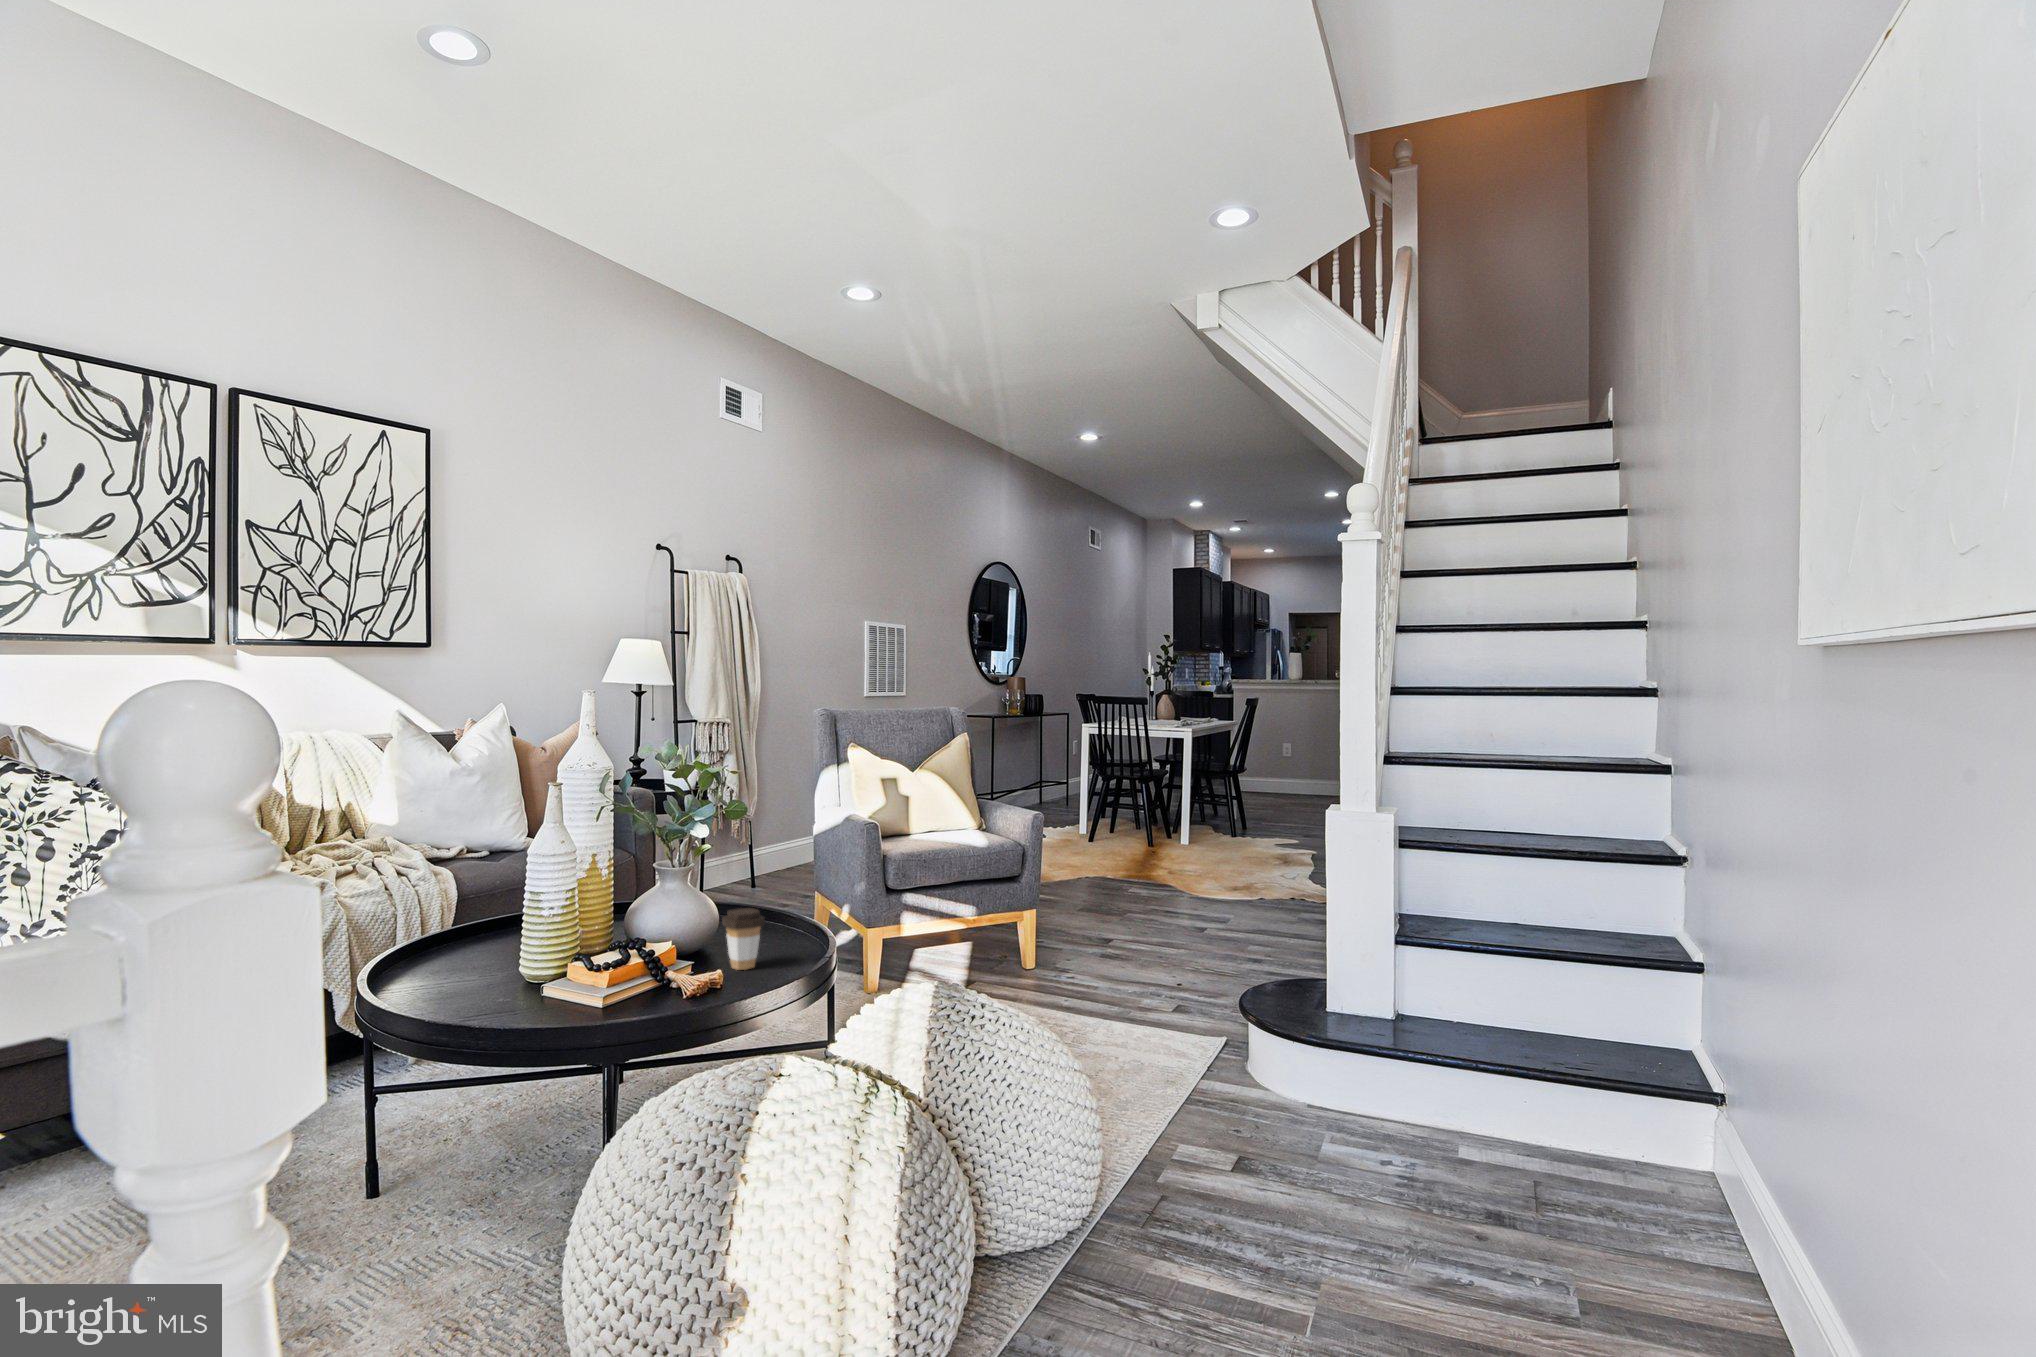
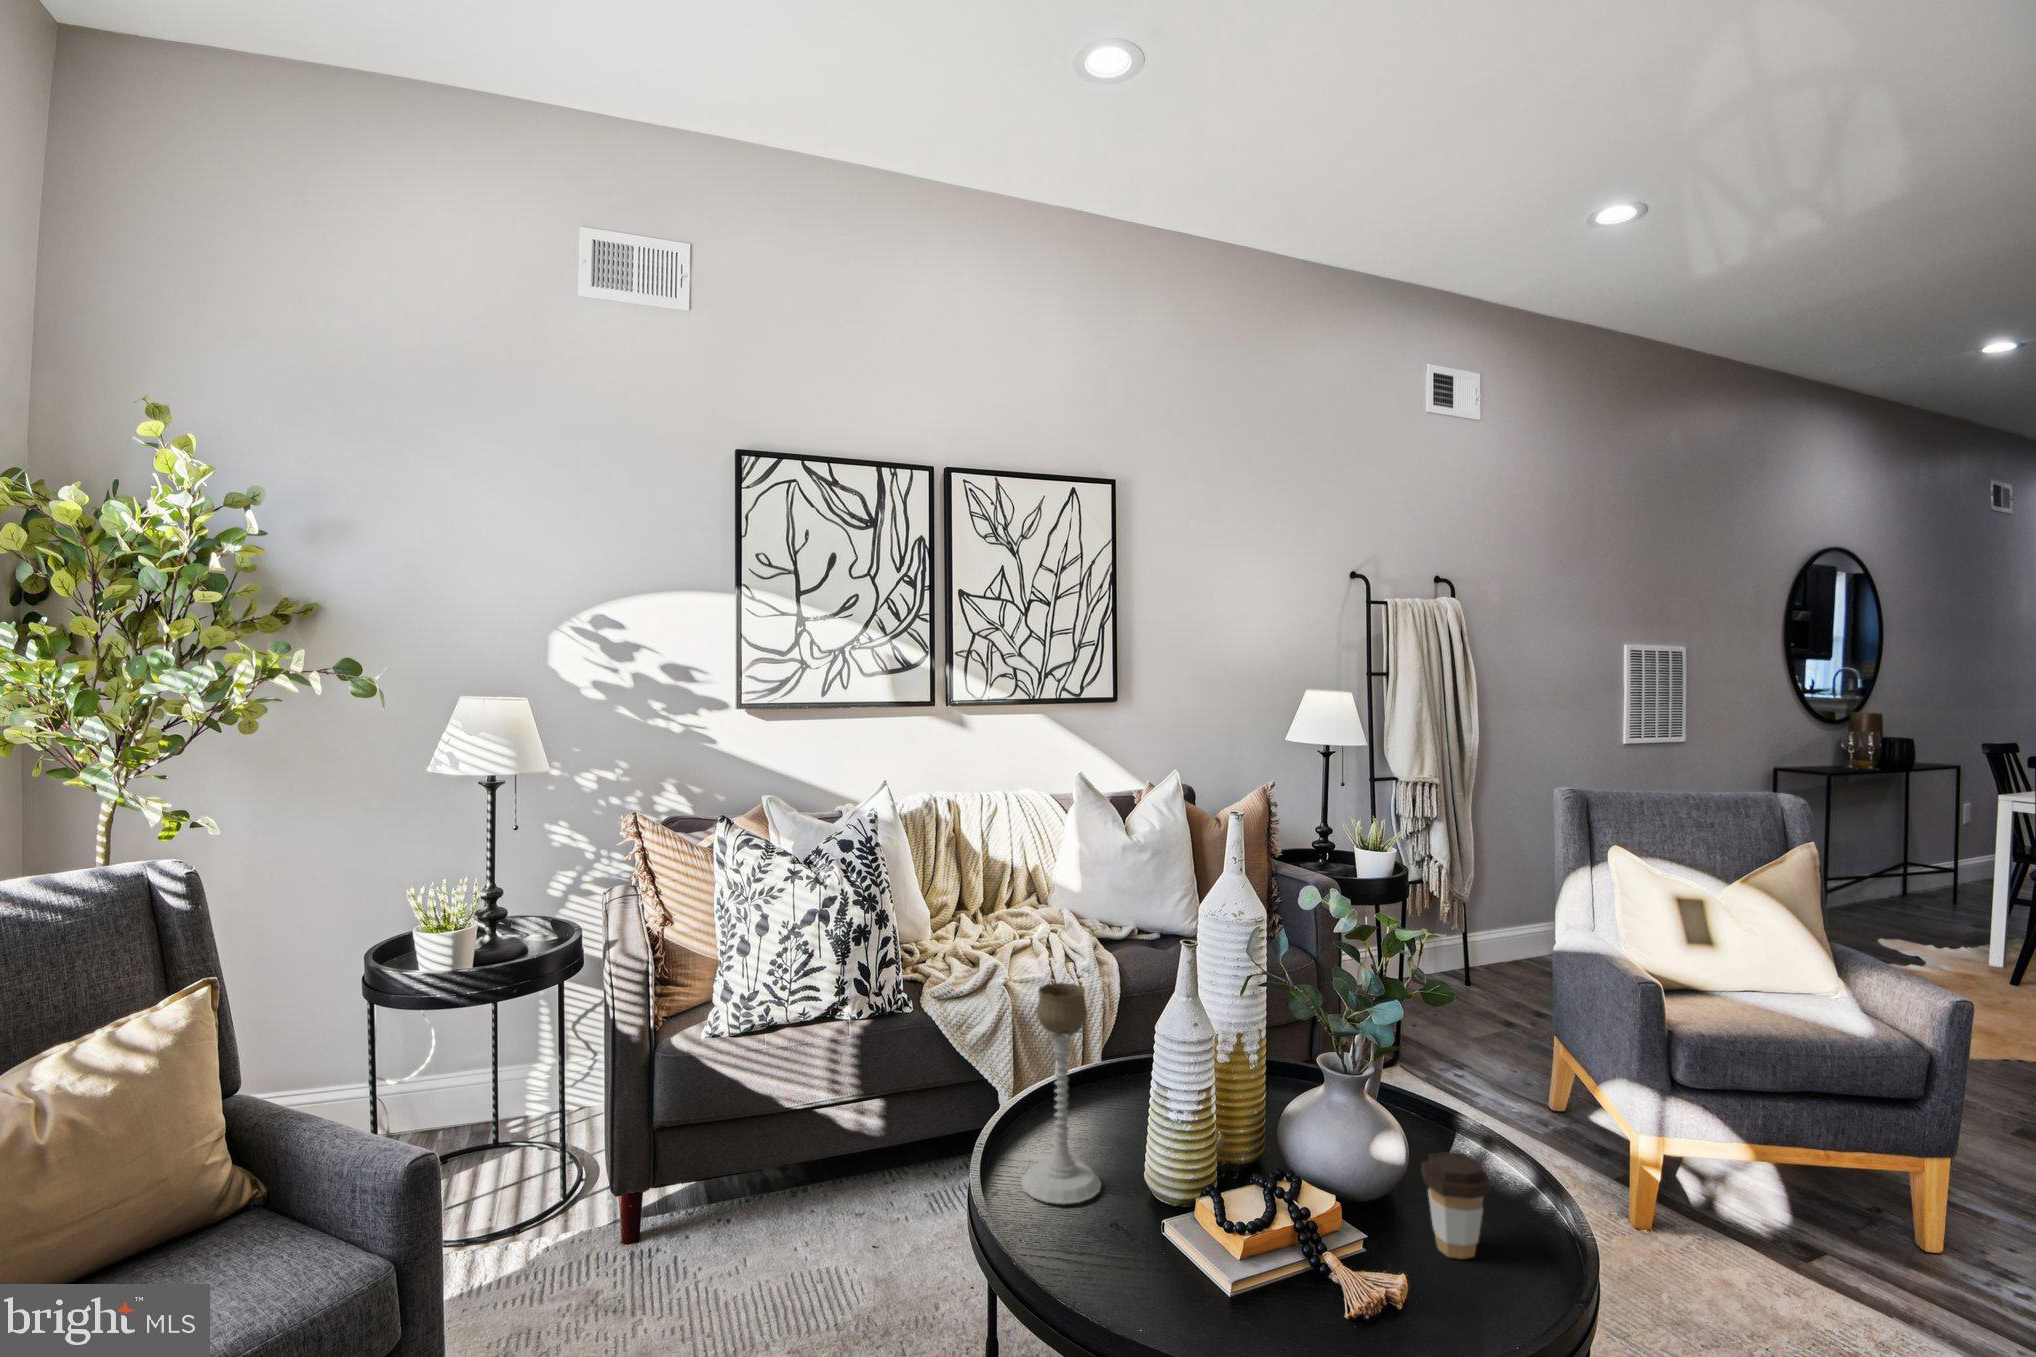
candle holder: none [414,830,485,994] -> present [1021,983,1101,1204]

